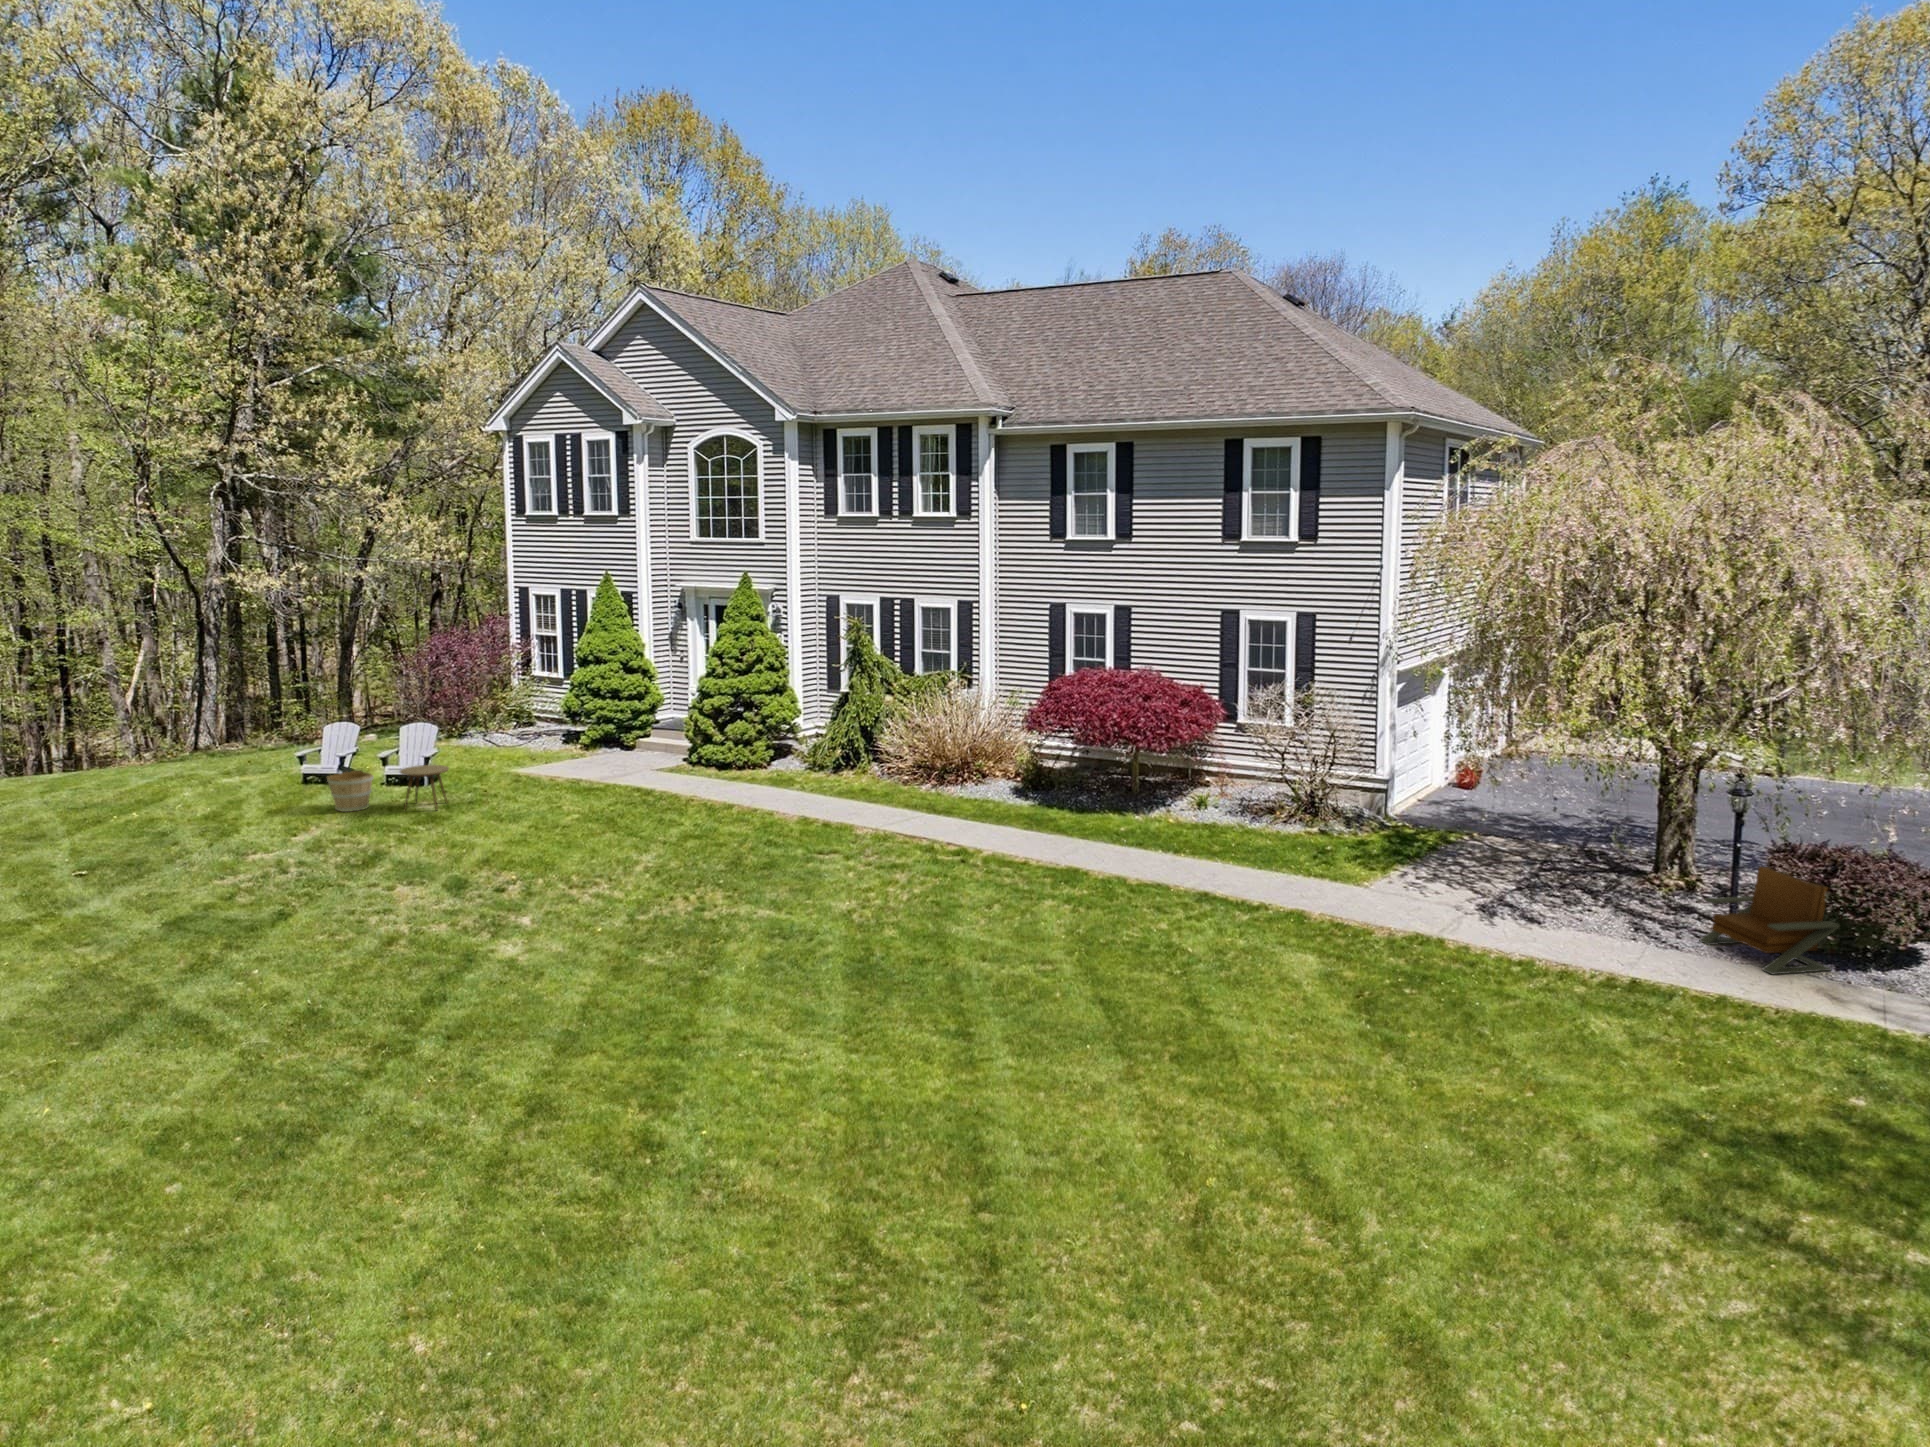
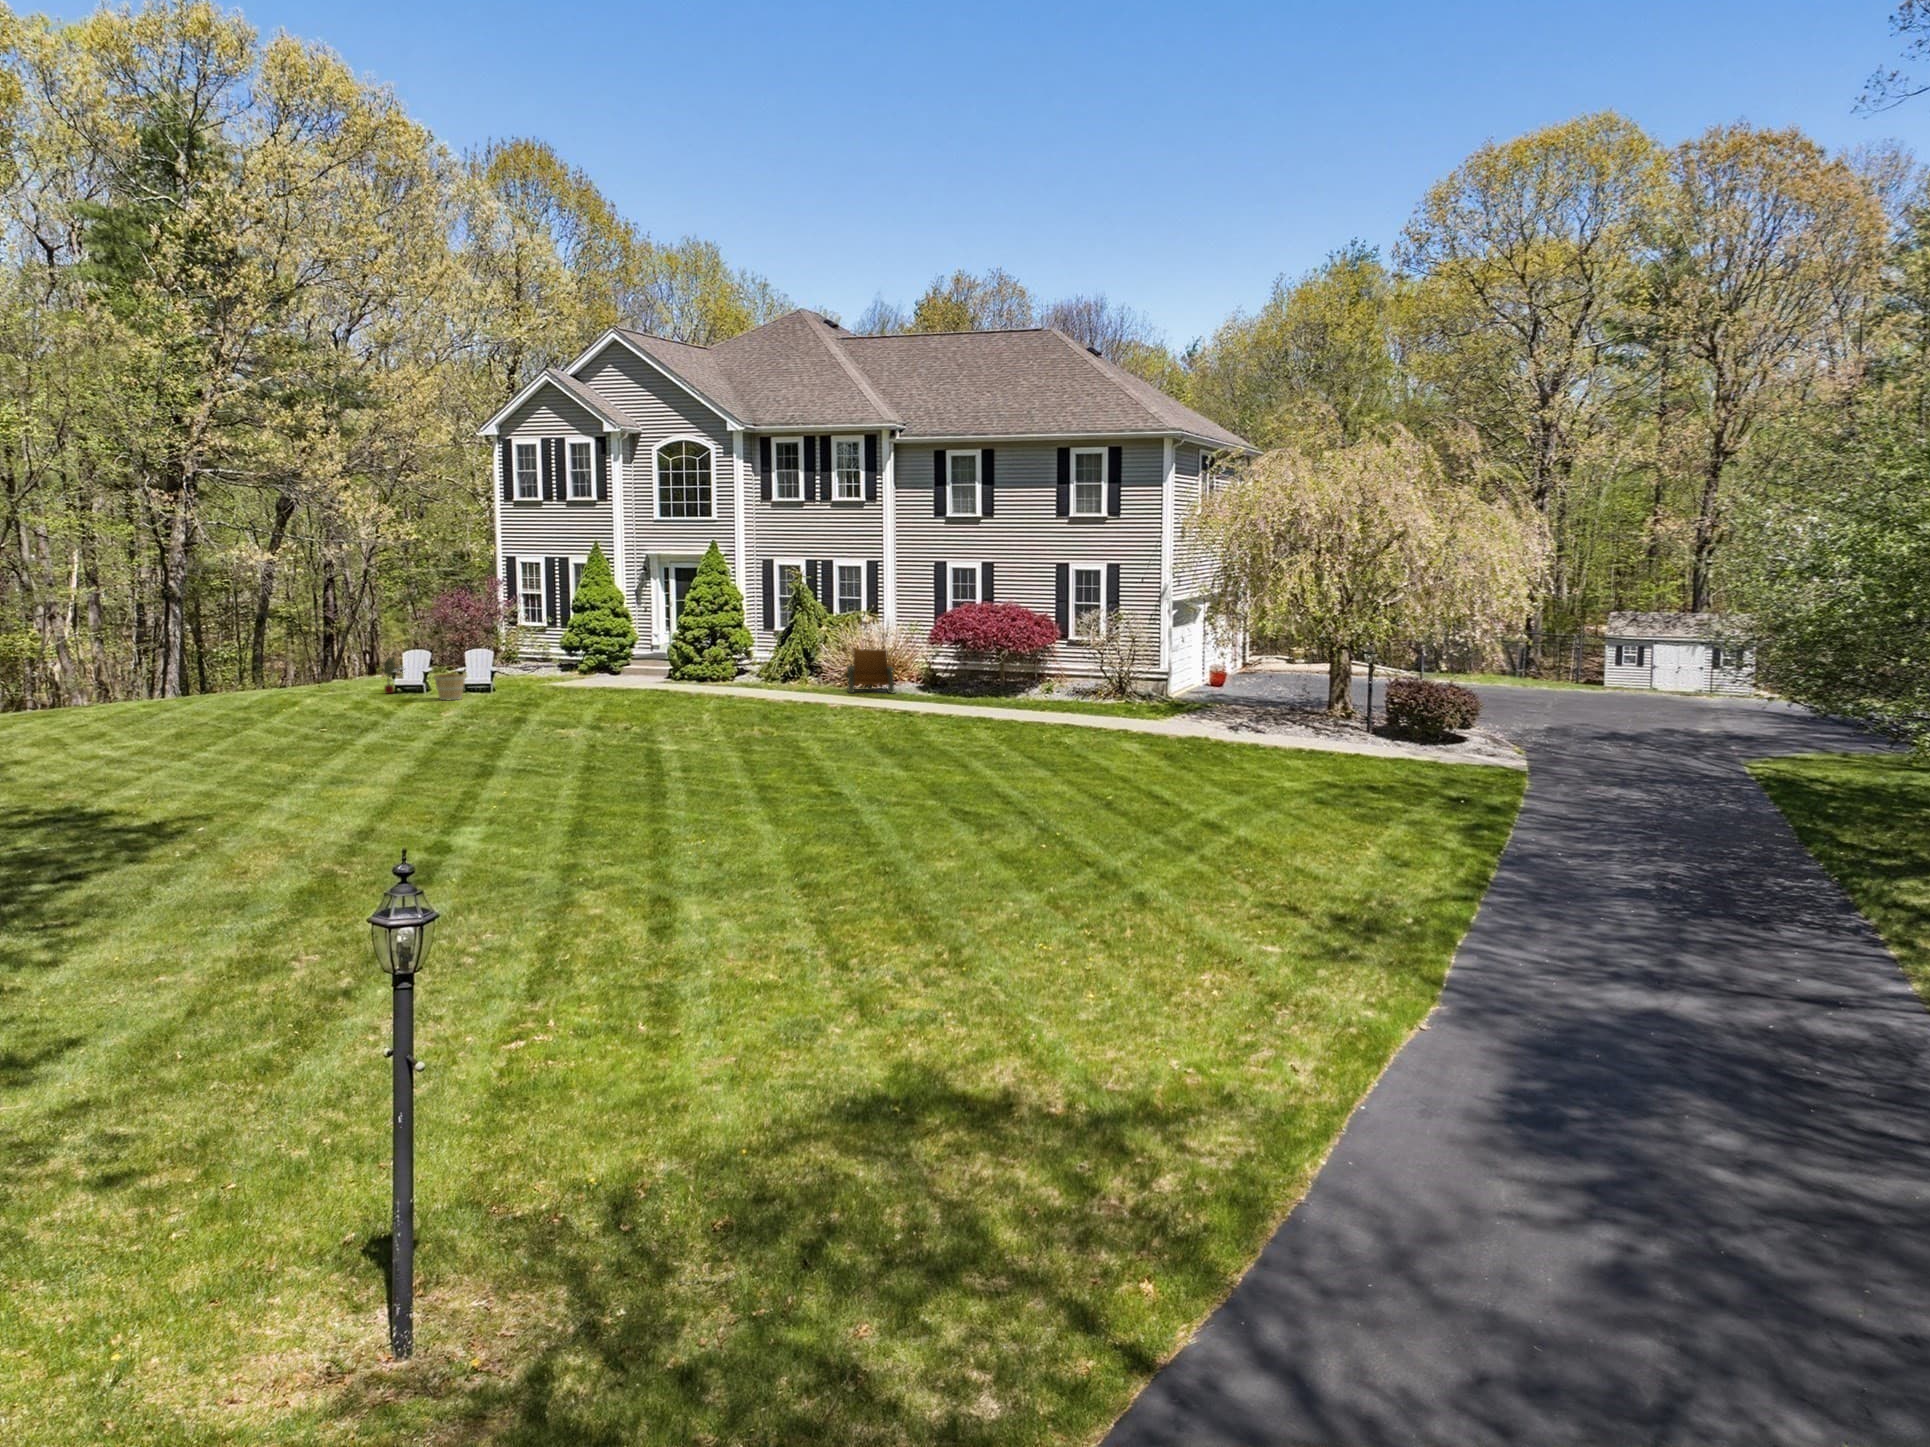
potted tree: none [272,737,308,794] -> present [382,653,403,694]
side table: present [400,765,449,810] -> none [487,669,522,699]
lounge chair: present [1700,867,1840,974] -> present [847,649,894,693]

